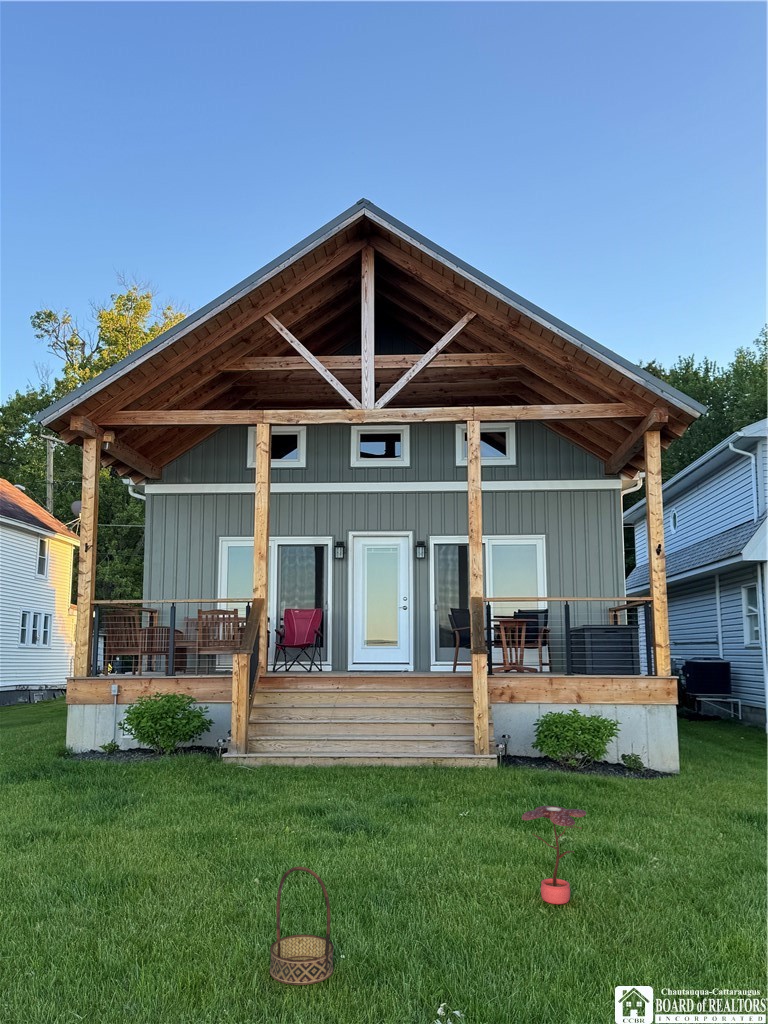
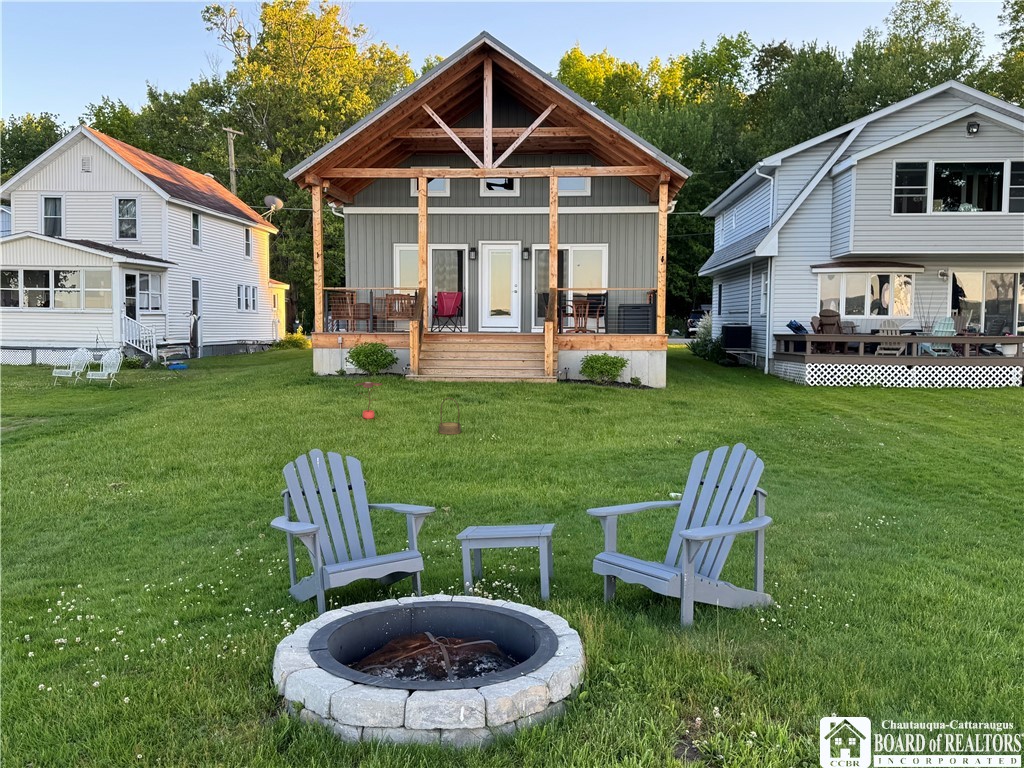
potted plant: present [522,806,586,904] -> present [355,382,382,419]

